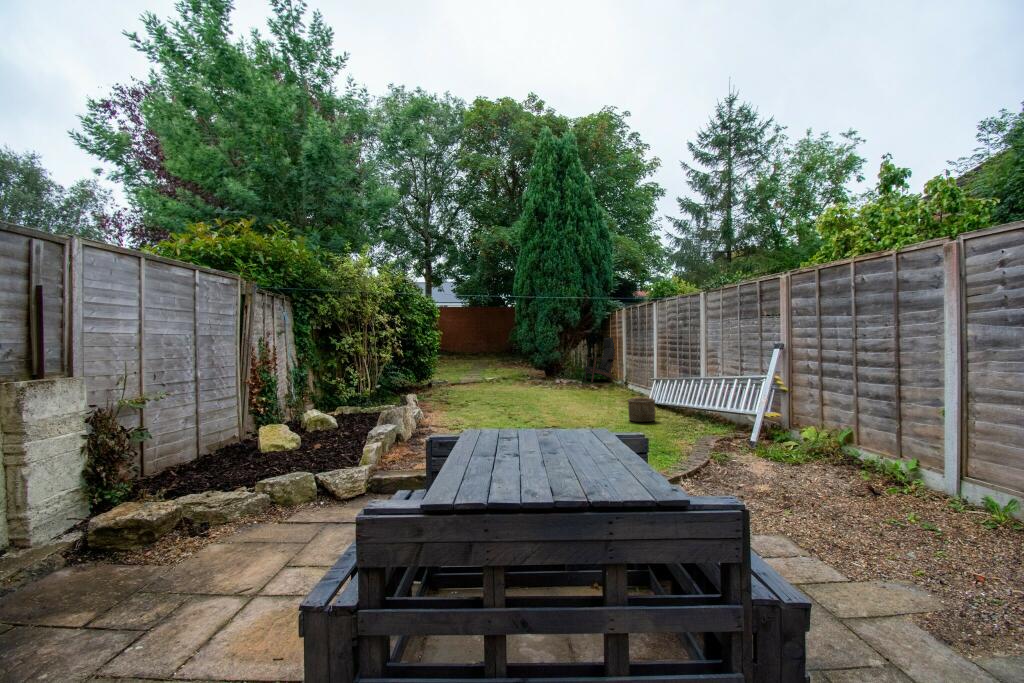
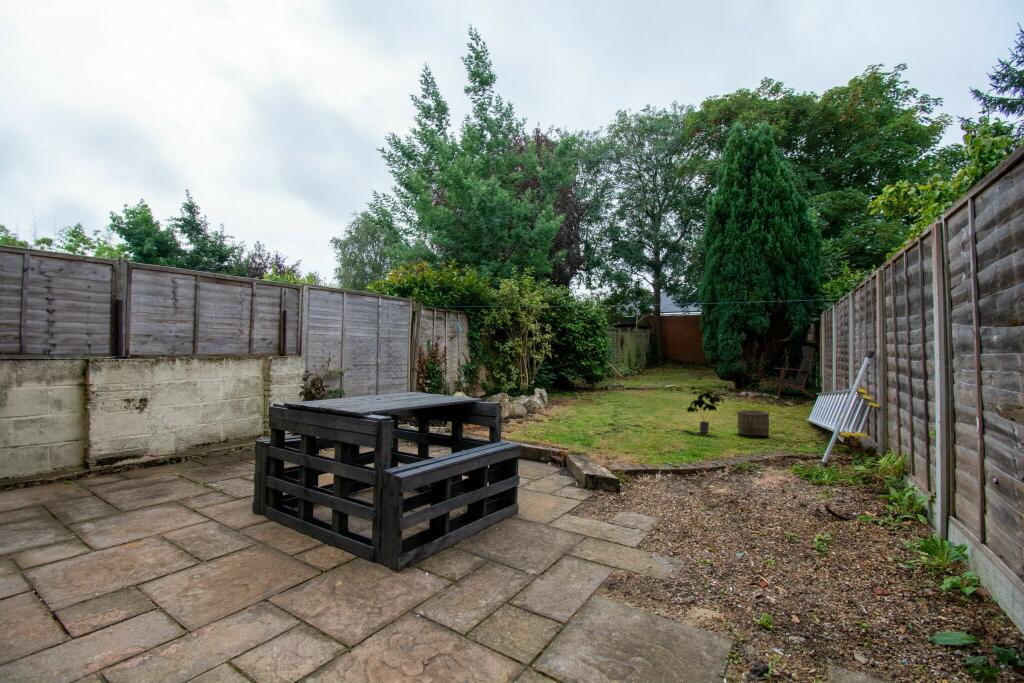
potted plant: none [584,383,622,424] -> present [686,391,724,433]

